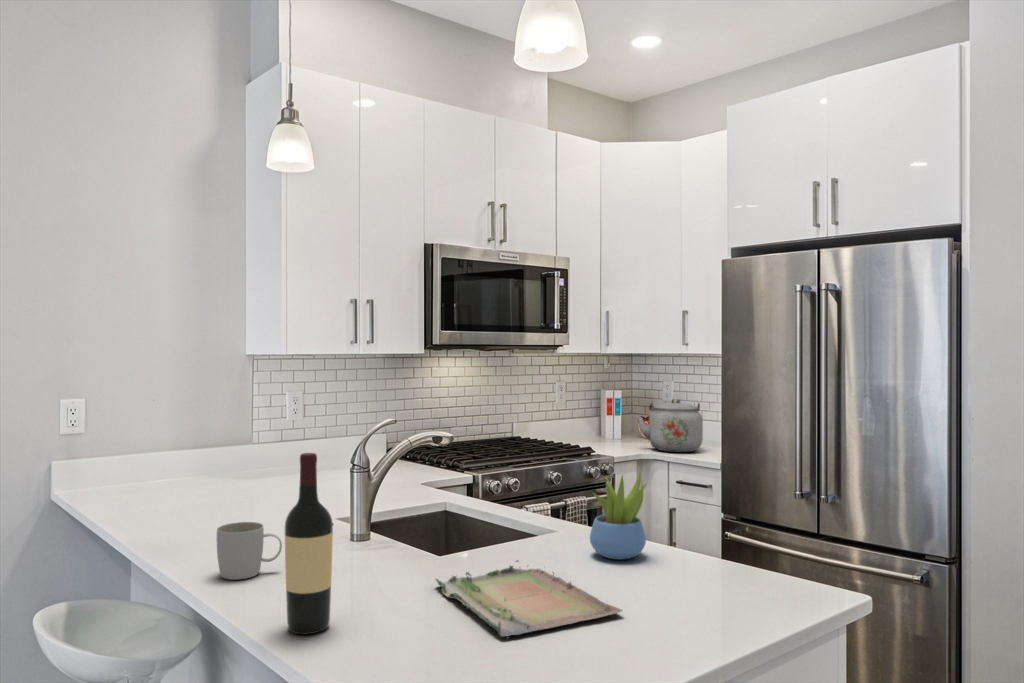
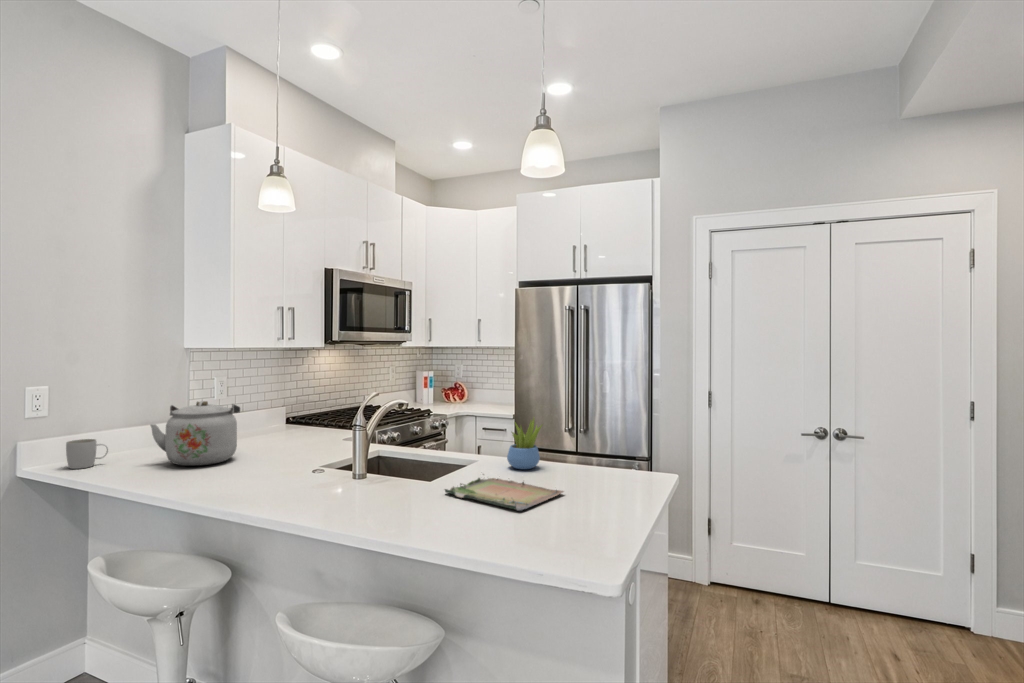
kettle: present [638,399,703,452] -> present [150,401,240,466]
wine bottle: present [285,453,333,634] -> none [387,413,417,527]
mug: present [217,522,282,580] -> present [66,439,108,469]

